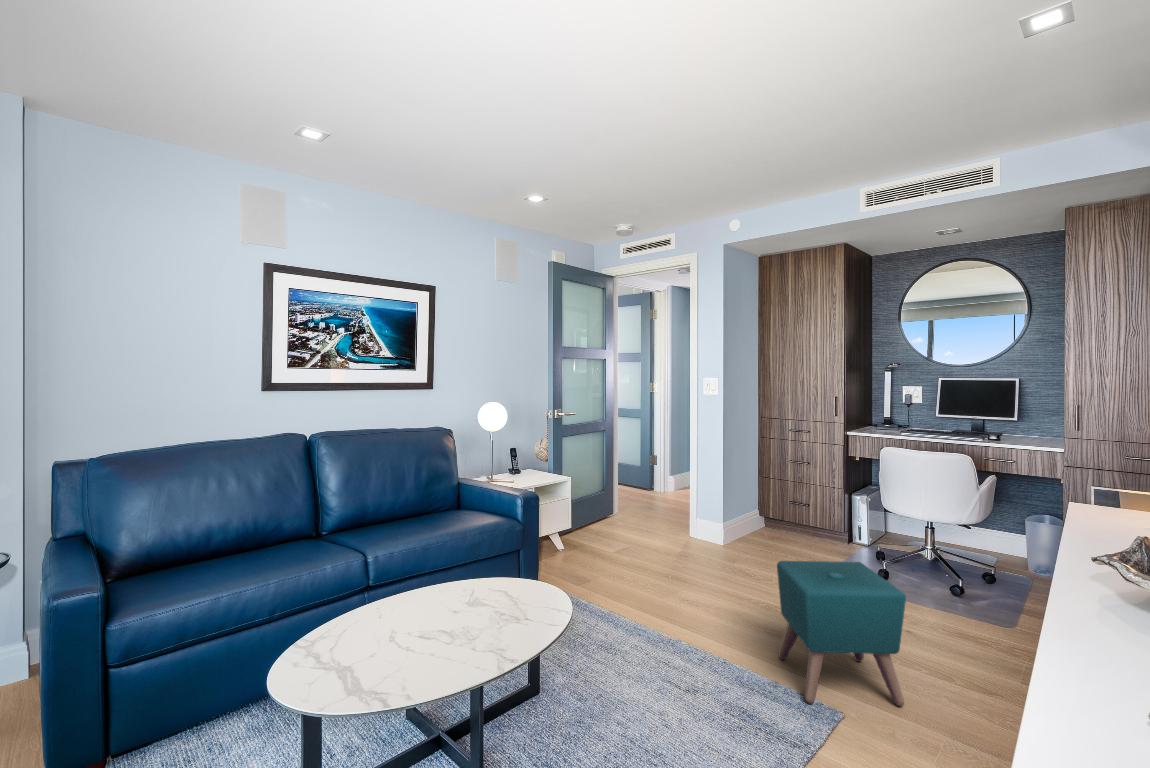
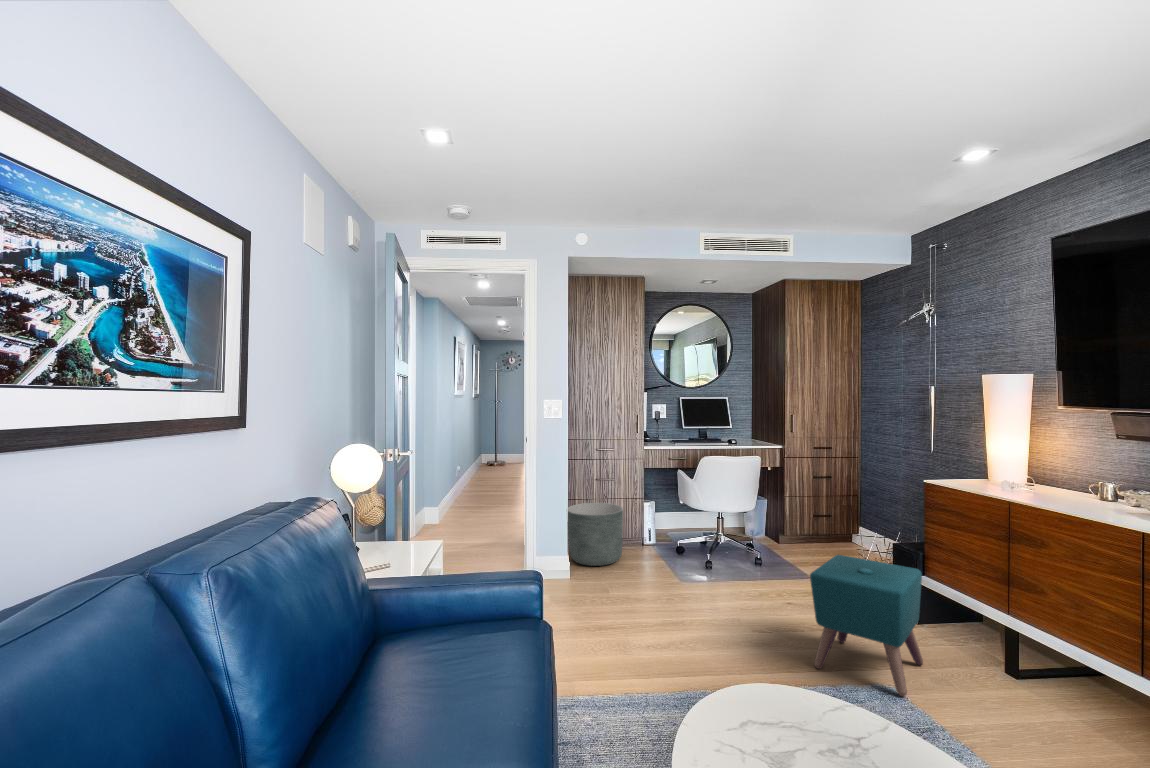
planter: none [745,484,805,546] -> present [568,503,623,566]

